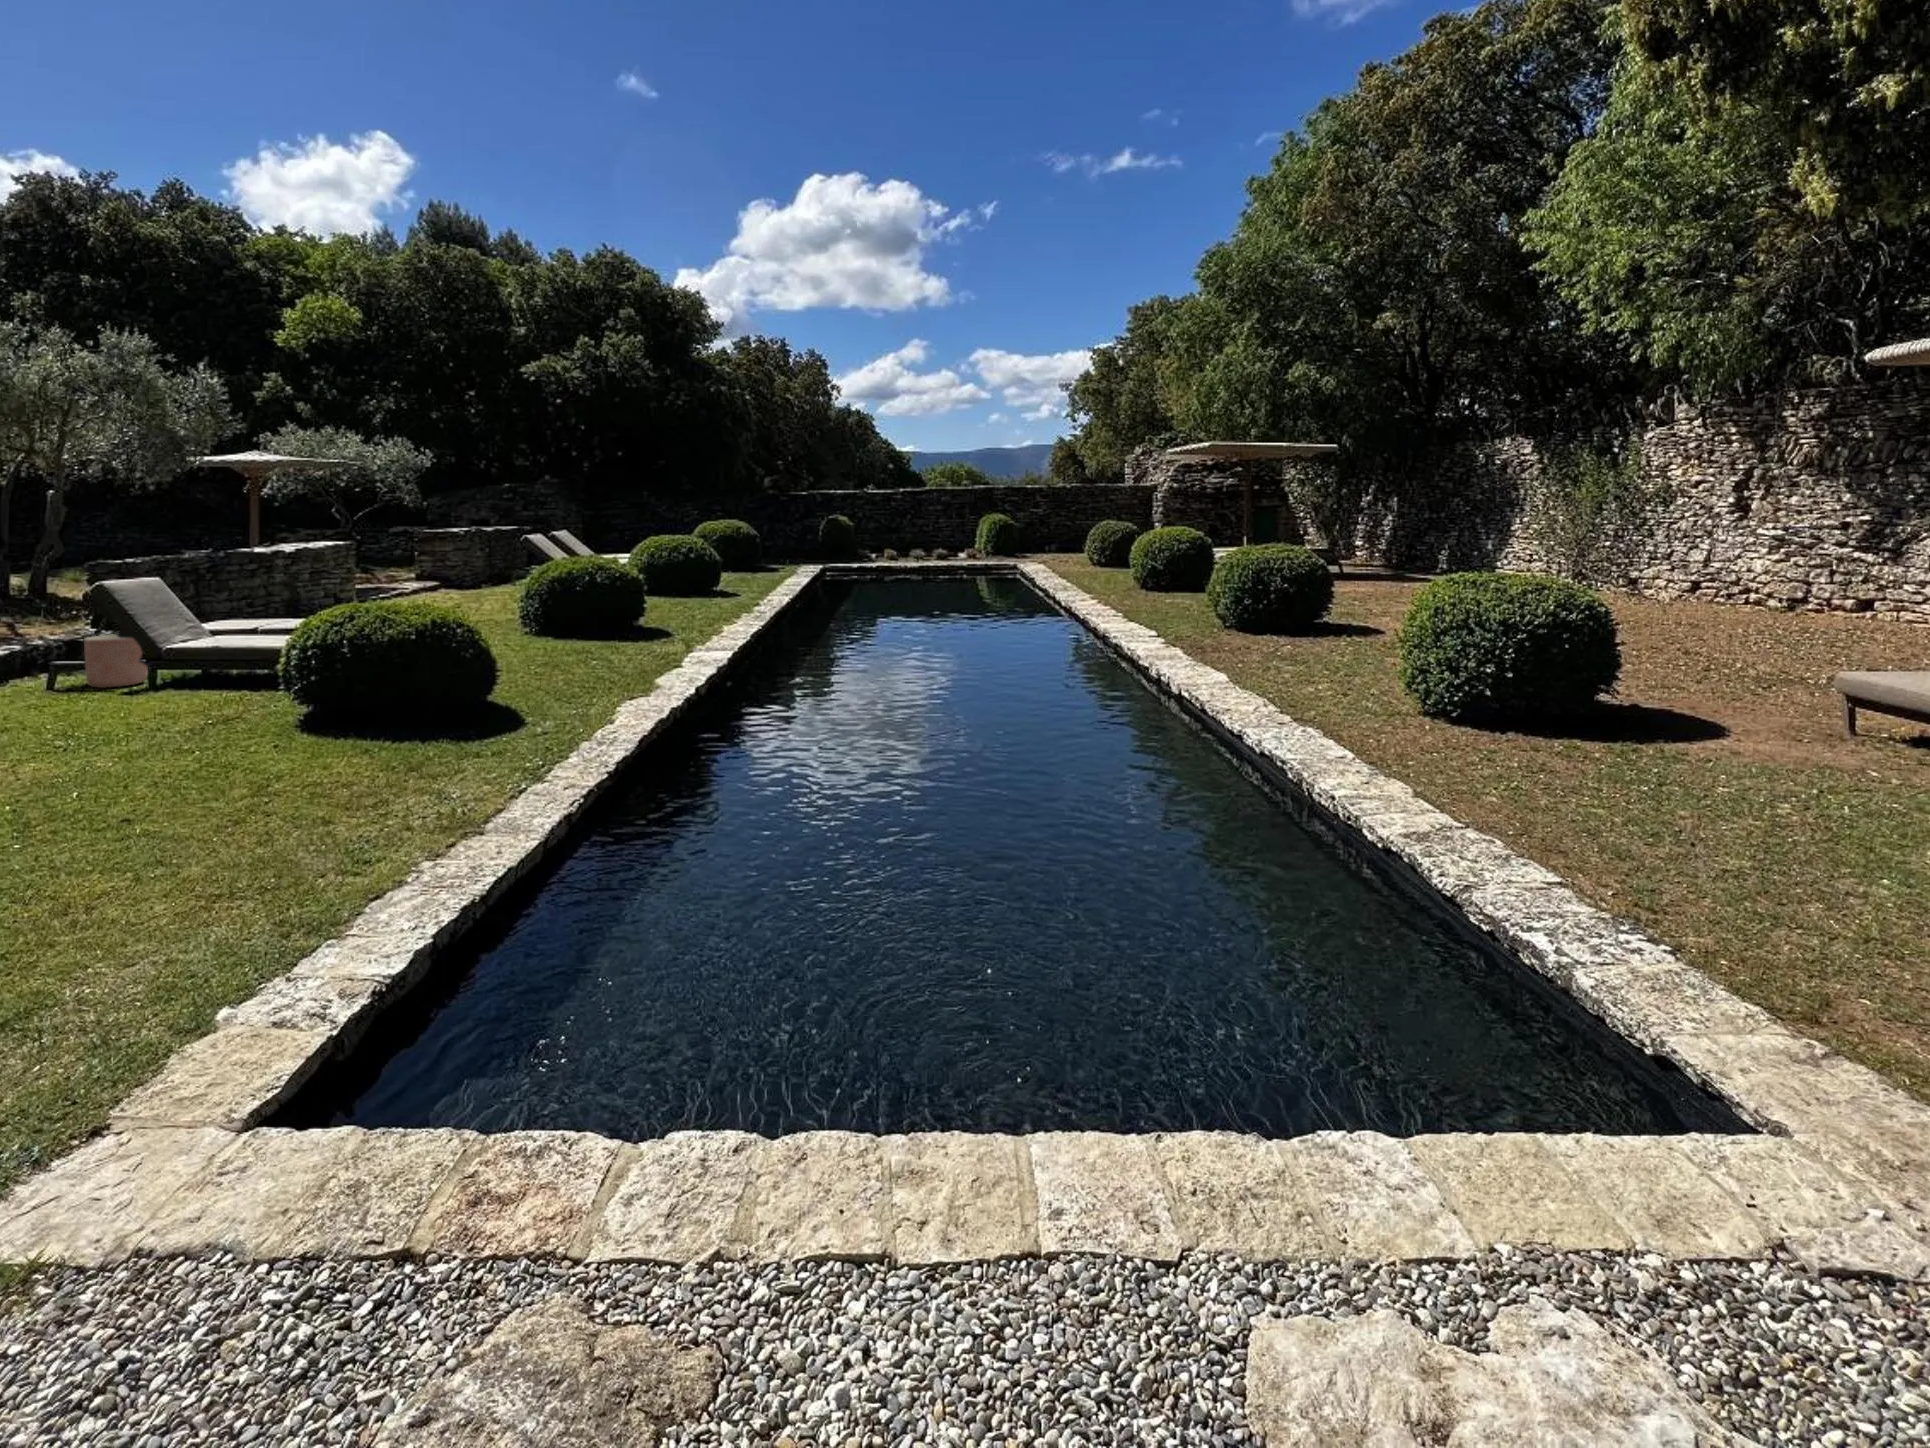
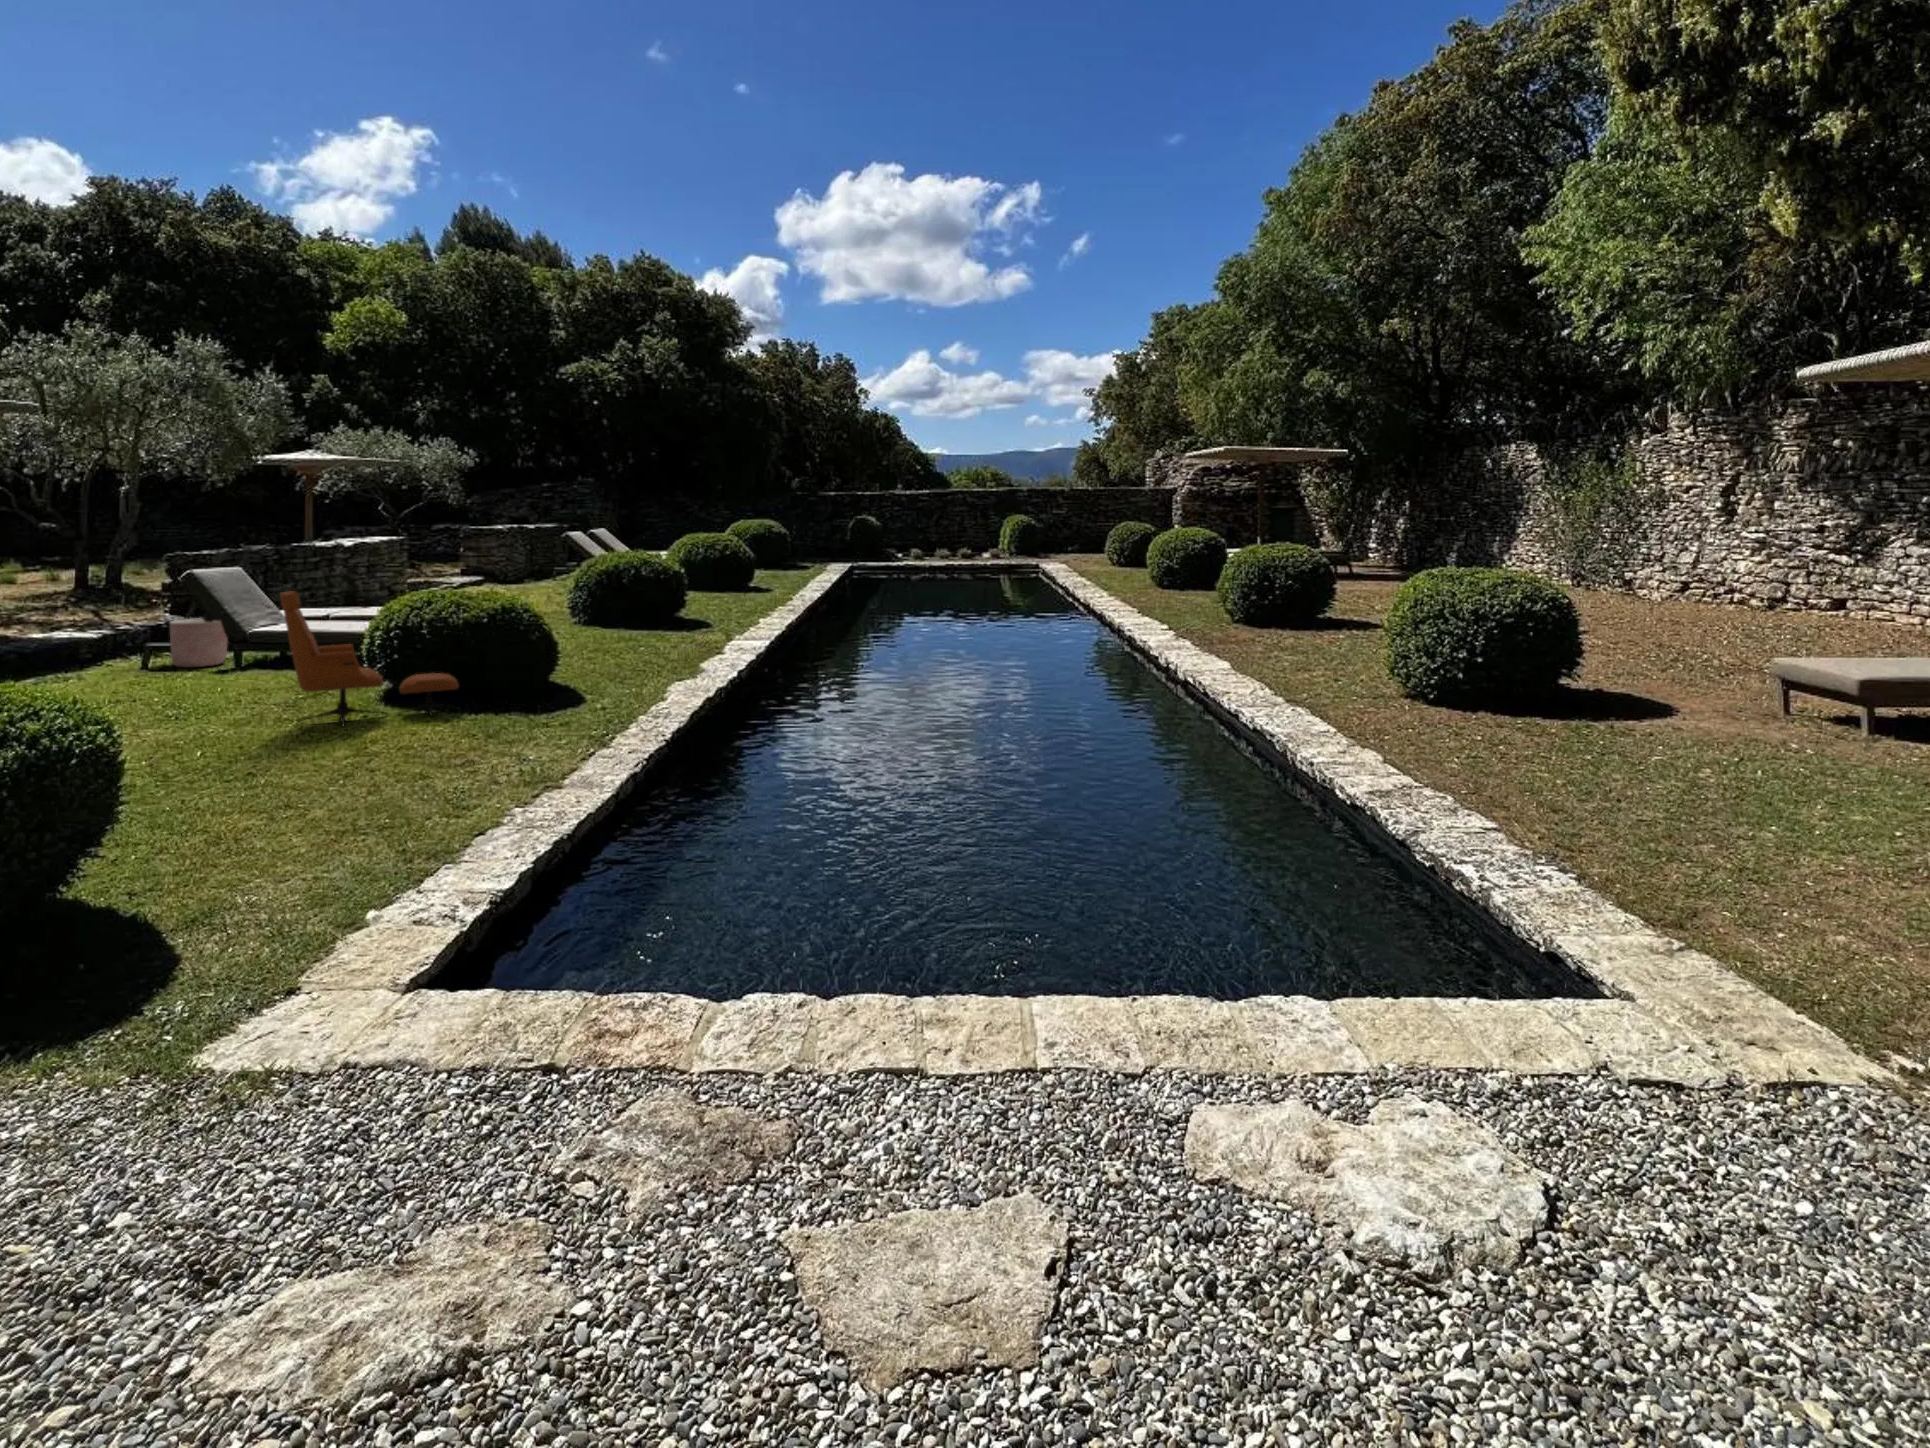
lounge chair: none [186,607,390,757] -> present [280,591,458,726]

